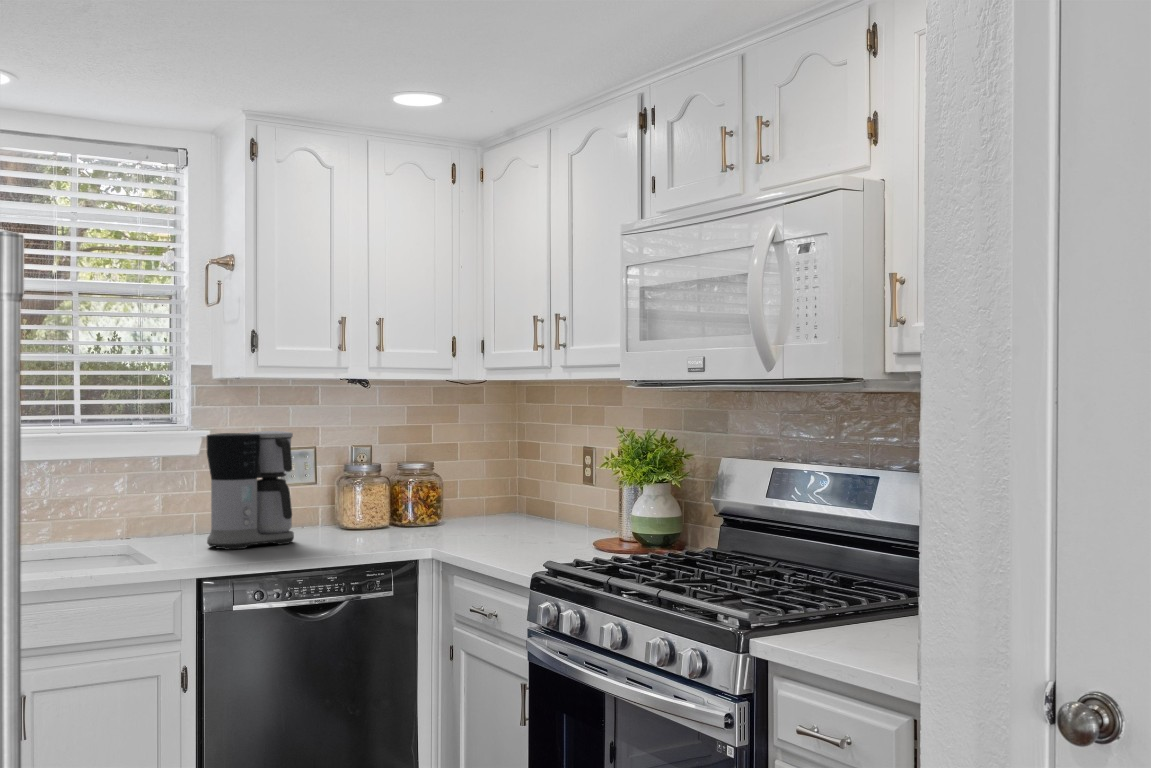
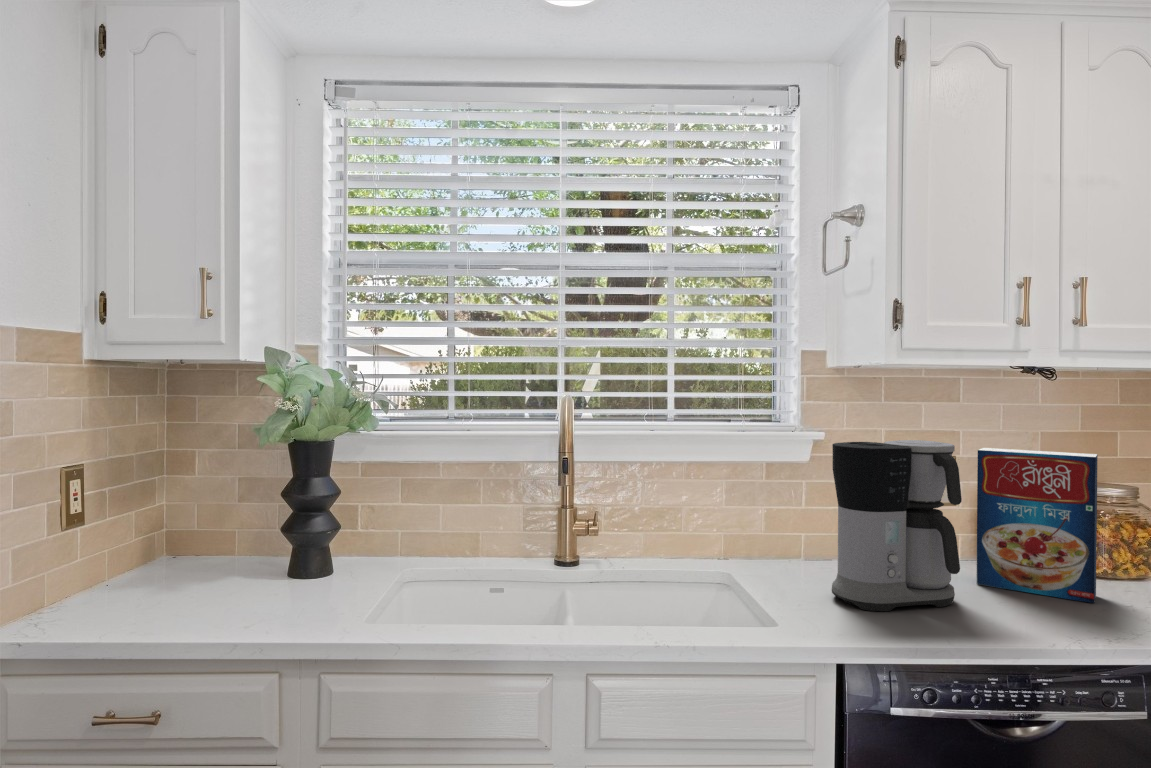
cereal box: none [318,437,392,536] -> present [976,448,1098,603]

